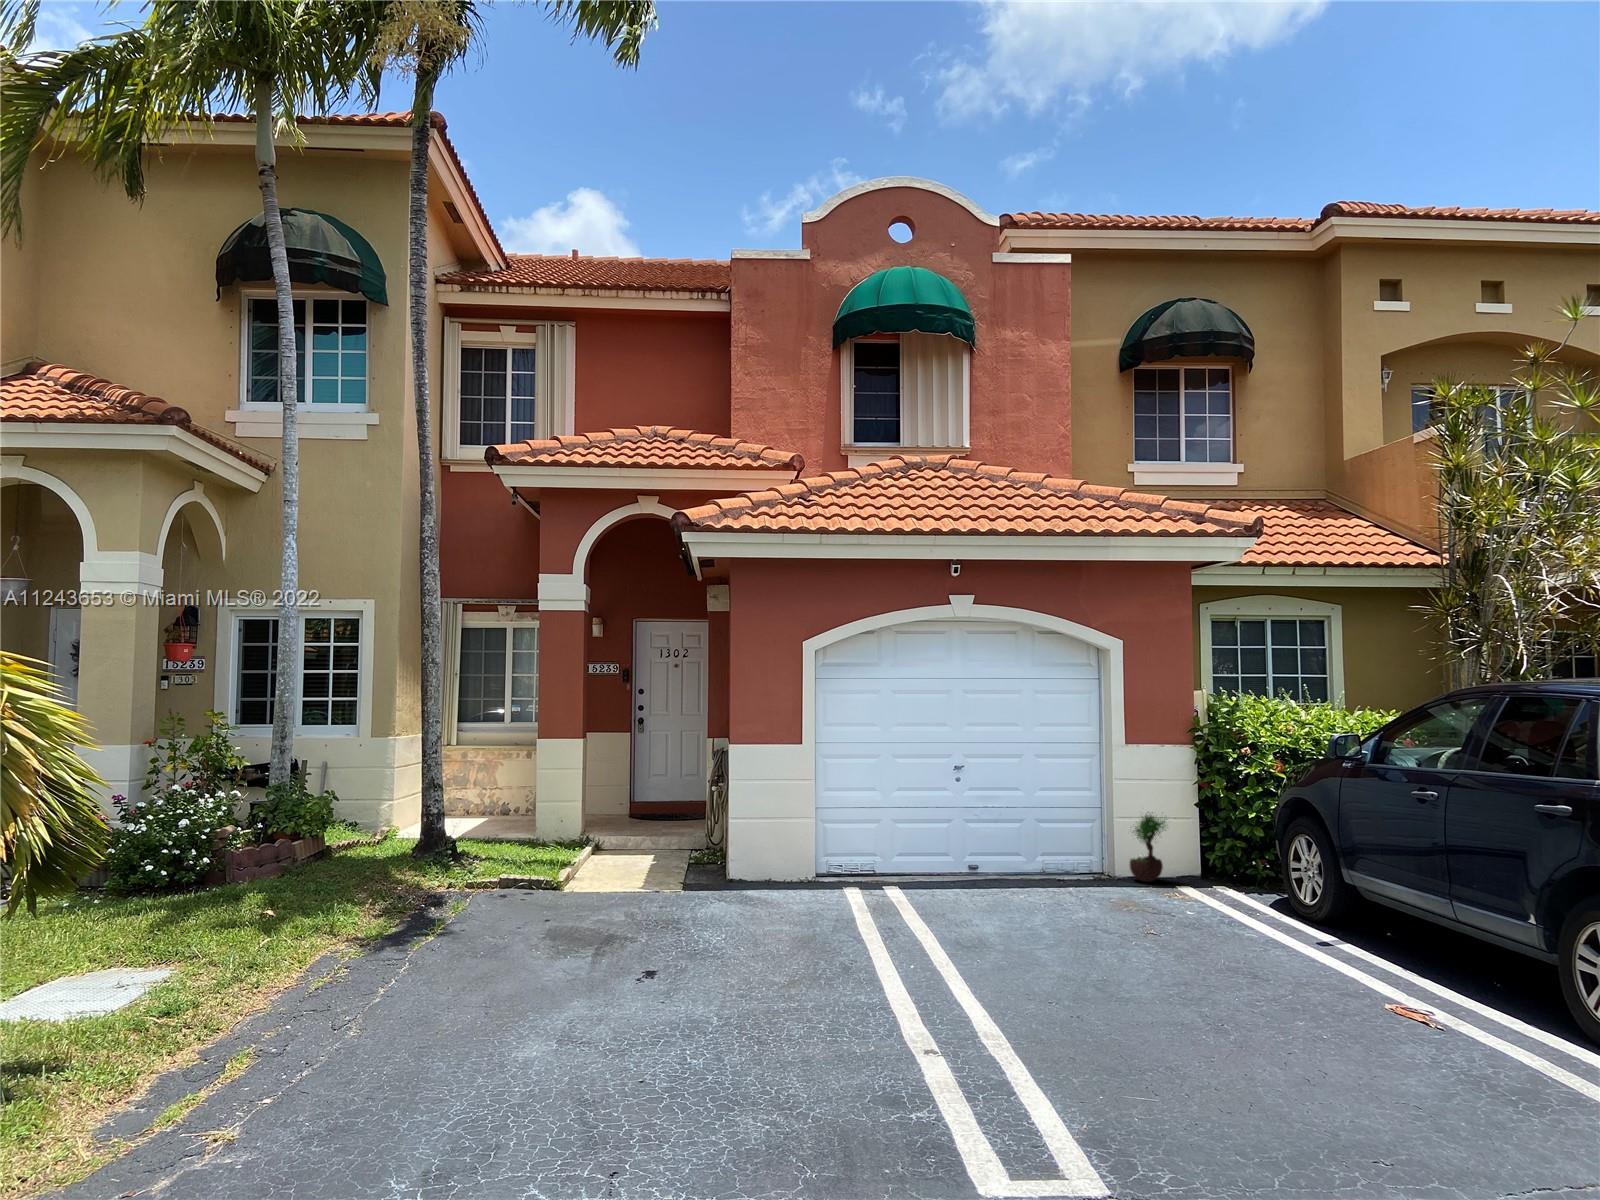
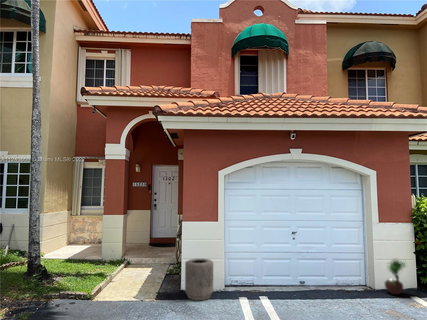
trash can: none [738,816,793,889] -> present [185,259,213,300]

